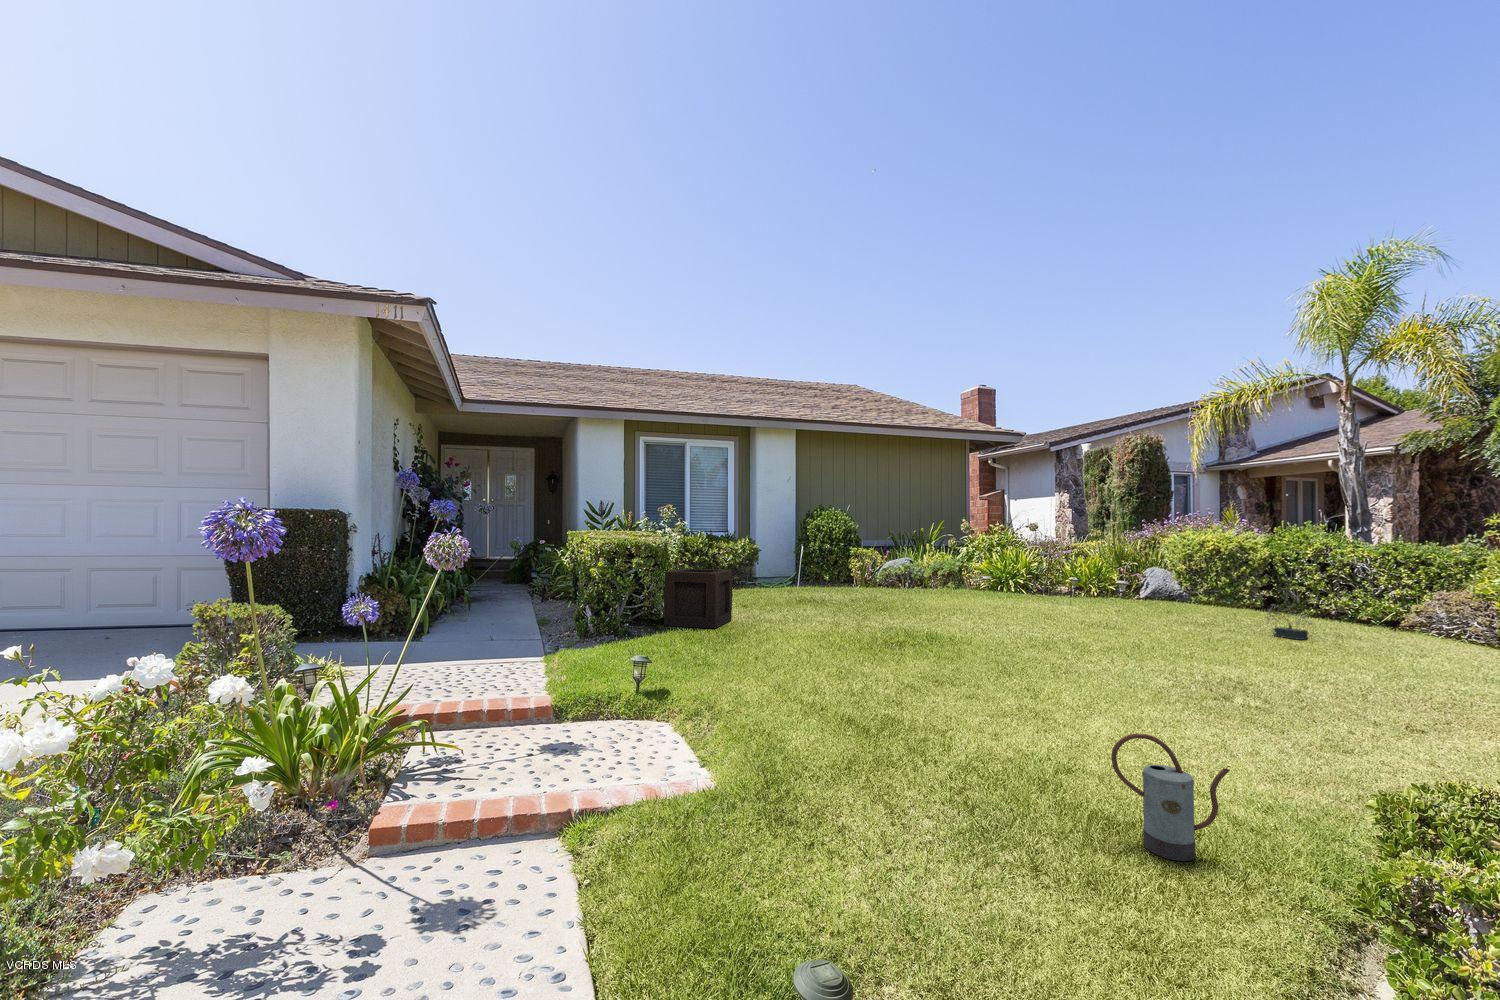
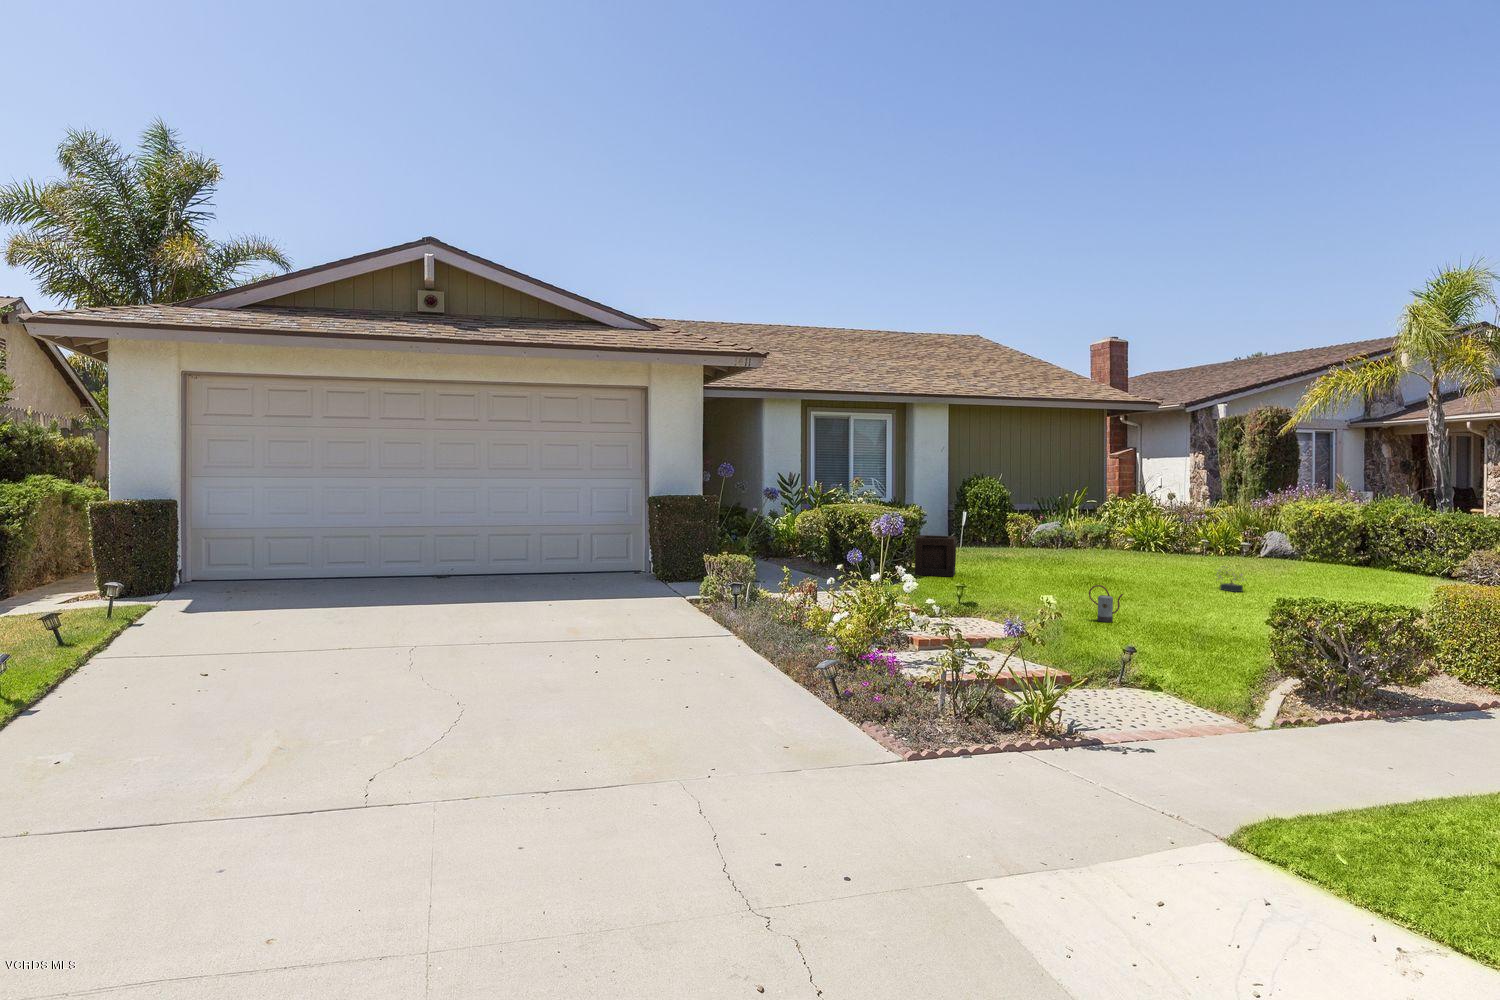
decorative plant: present [1267,604,1312,640] -> present [1217,567,1243,592]
watering can: present [1111,734,1230,861] -> present [1089,585,1123,622]

